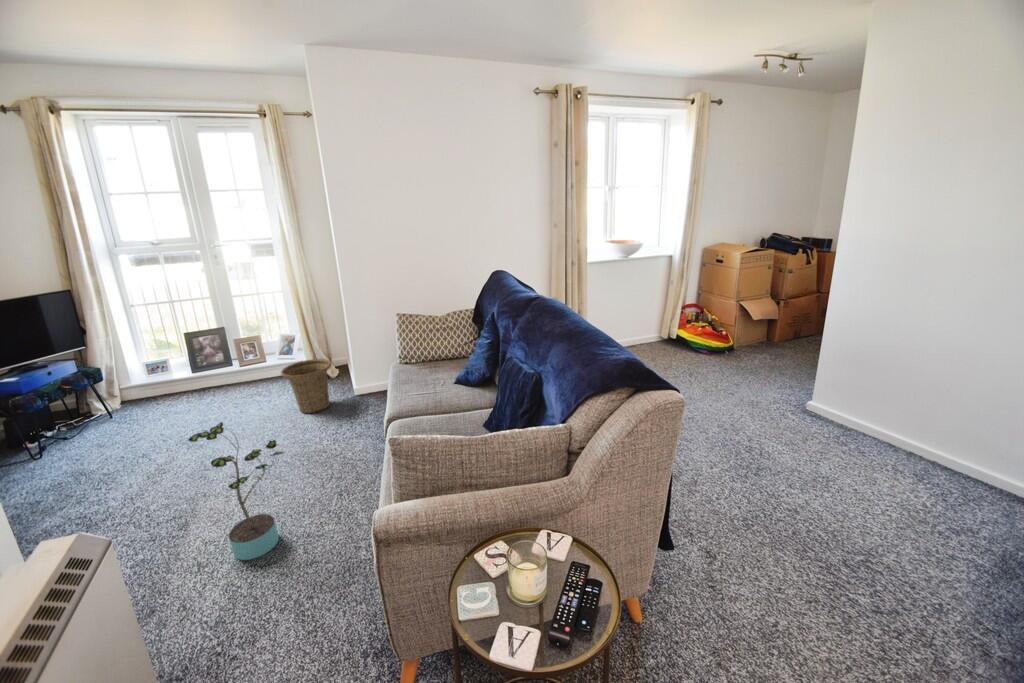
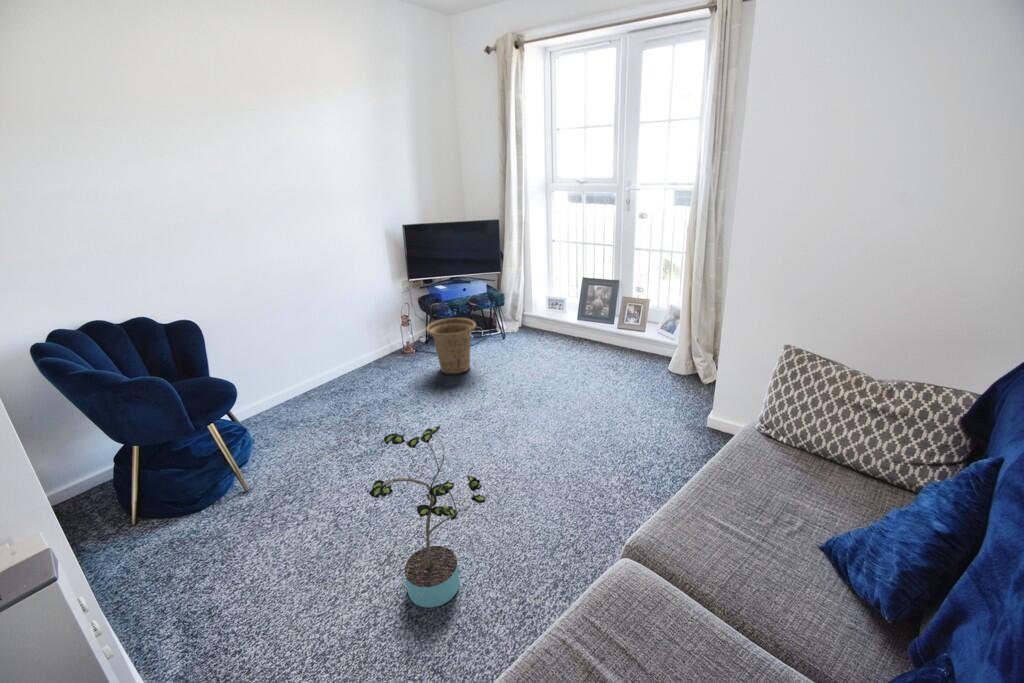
basket: present [281,359,331,413] -> present [426,318,476,374]

